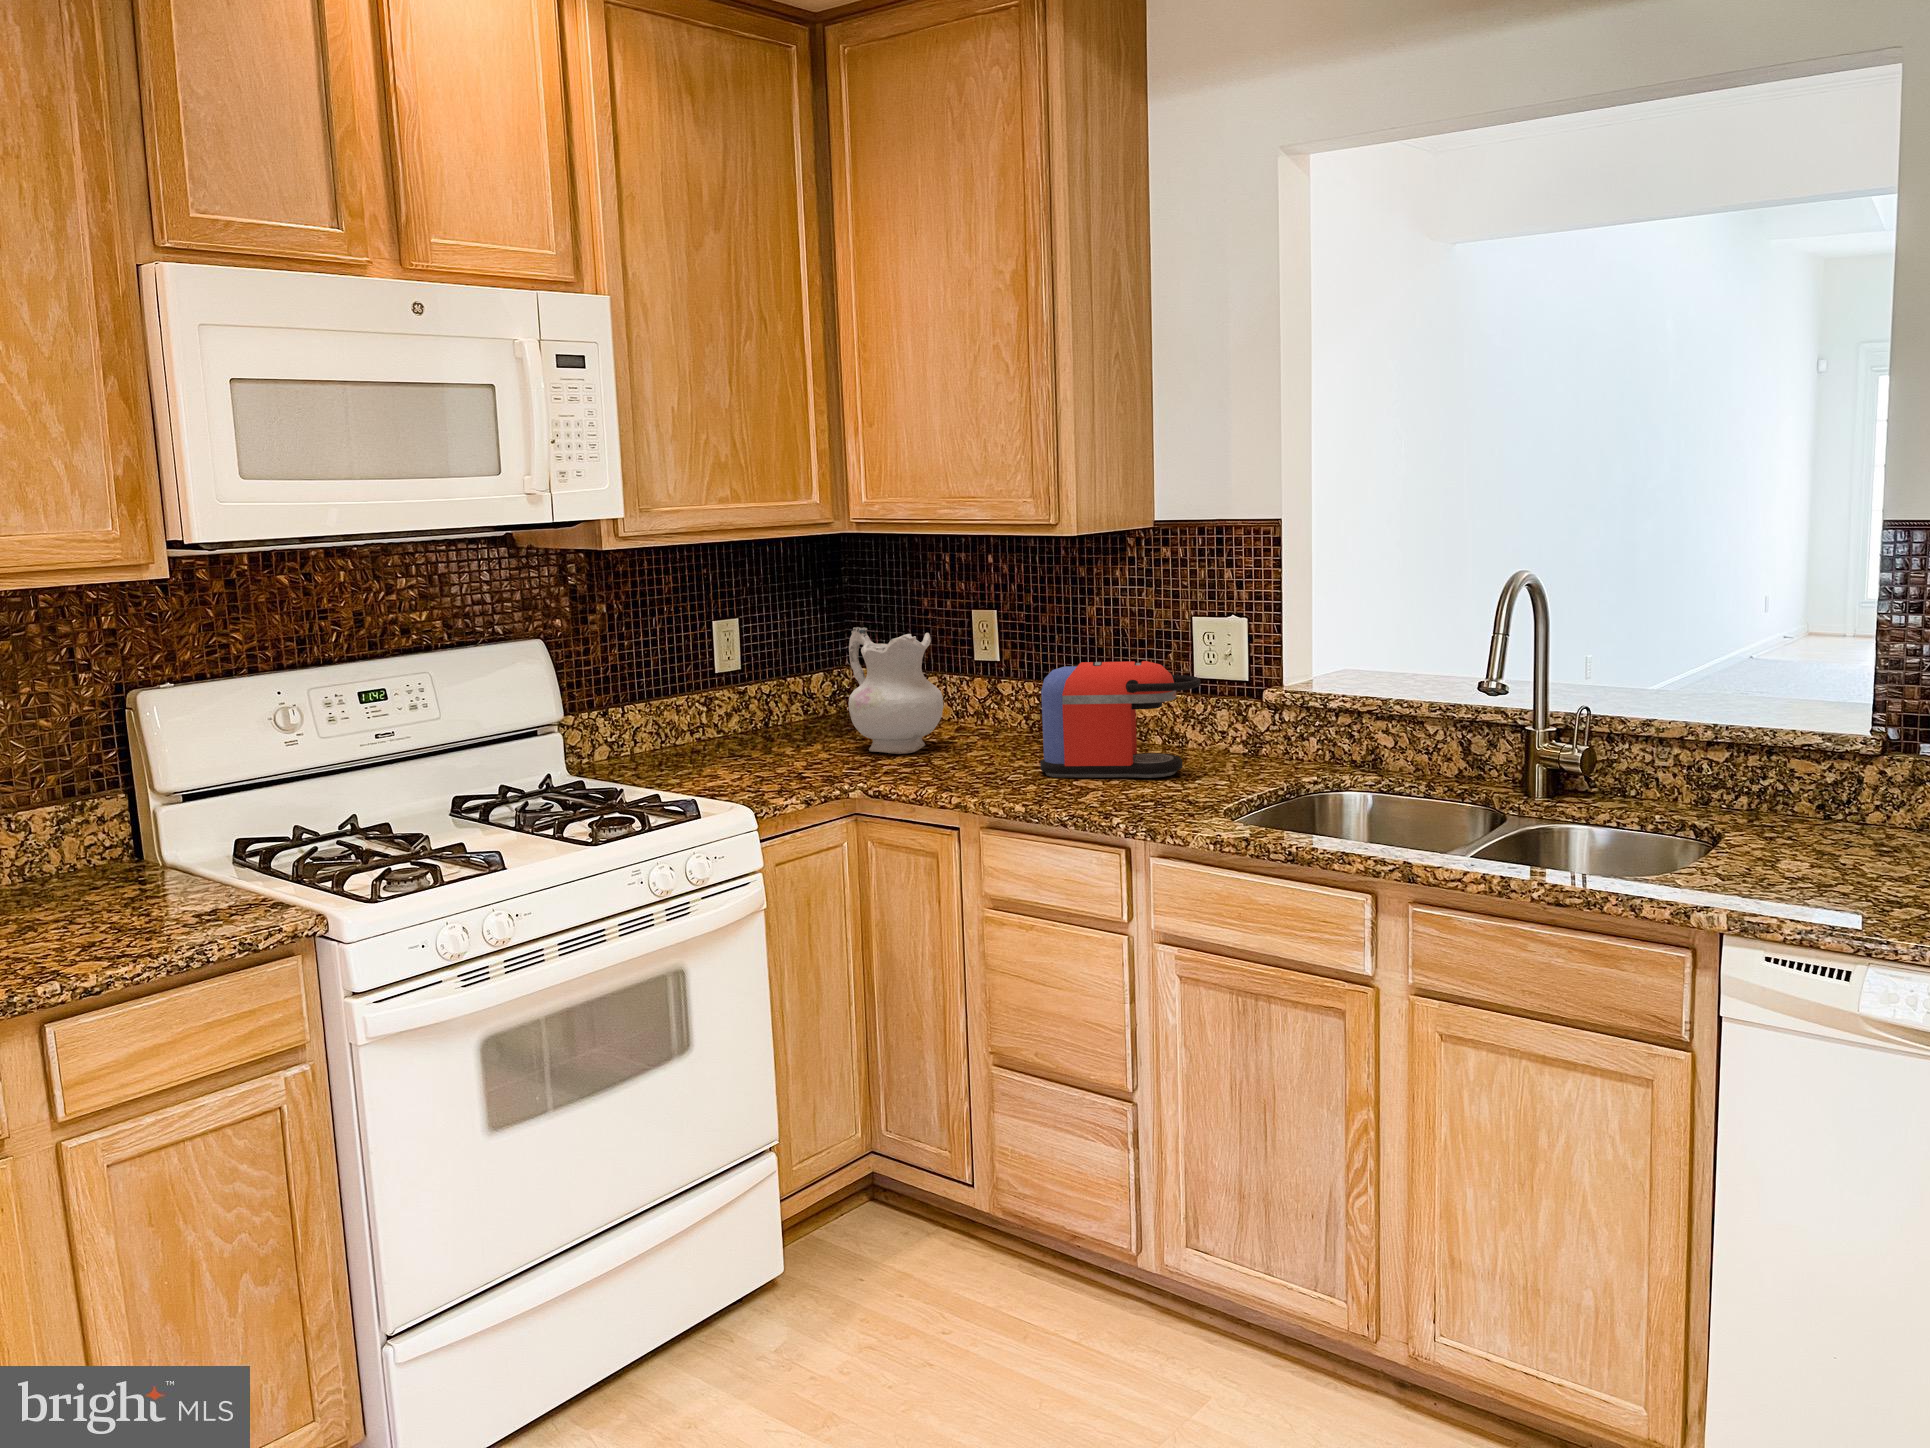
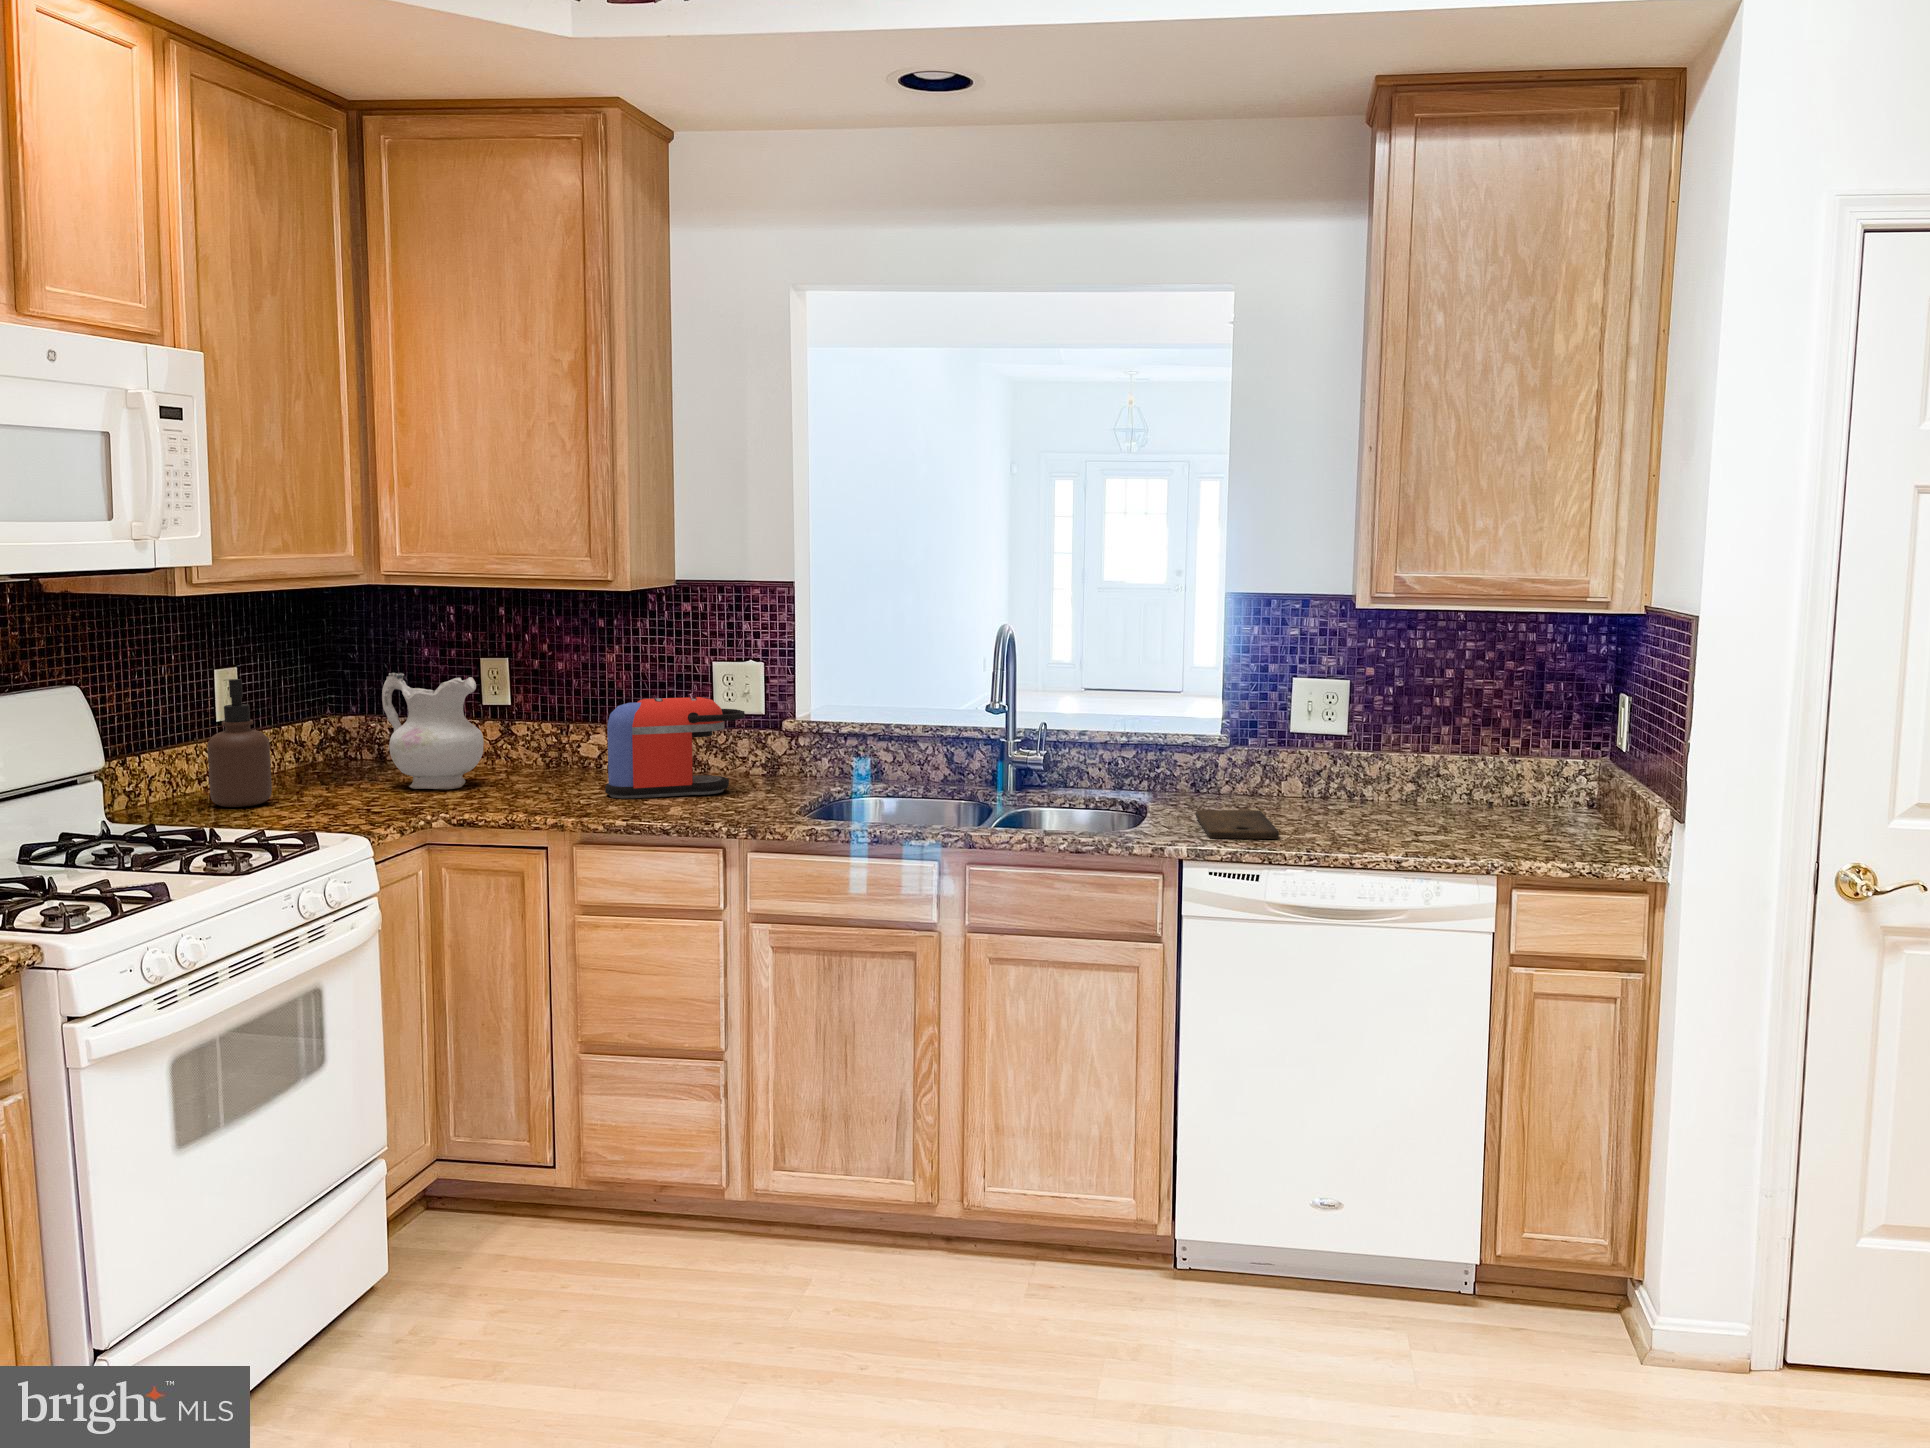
soap dispenser: none [668,635,728,763] -> present [208,679,272,807]
cutting board: none [1762,853,1889,915] -> present [1196,810,1279,839]

